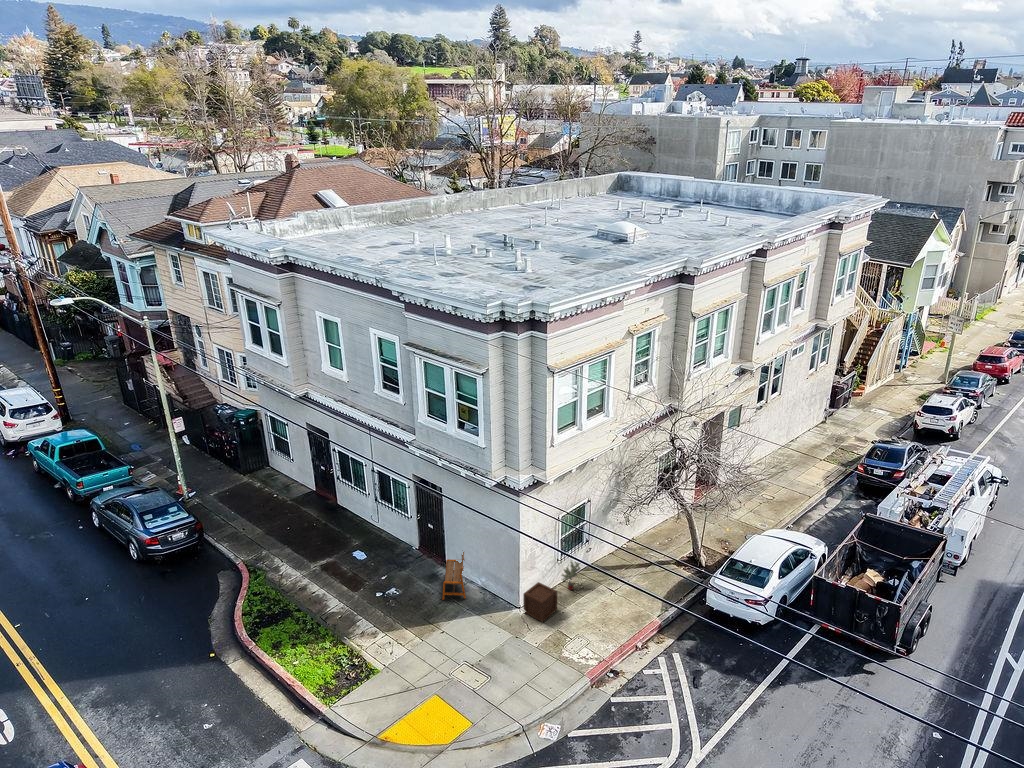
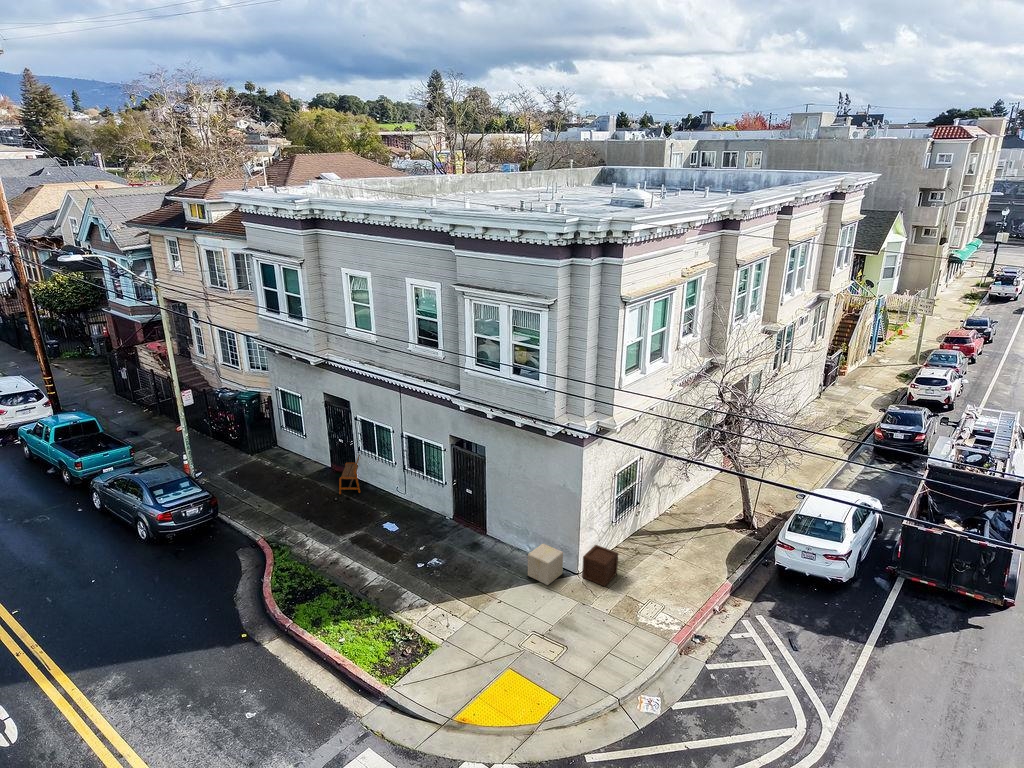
bench: present [442,552,466,600] -> present [339,455,360,494]
potted tree: present [562,561,580,590] -> none [616,521,636,554]
cardboard box: none [473,579,506,619] -> present [528,544,563,585]

